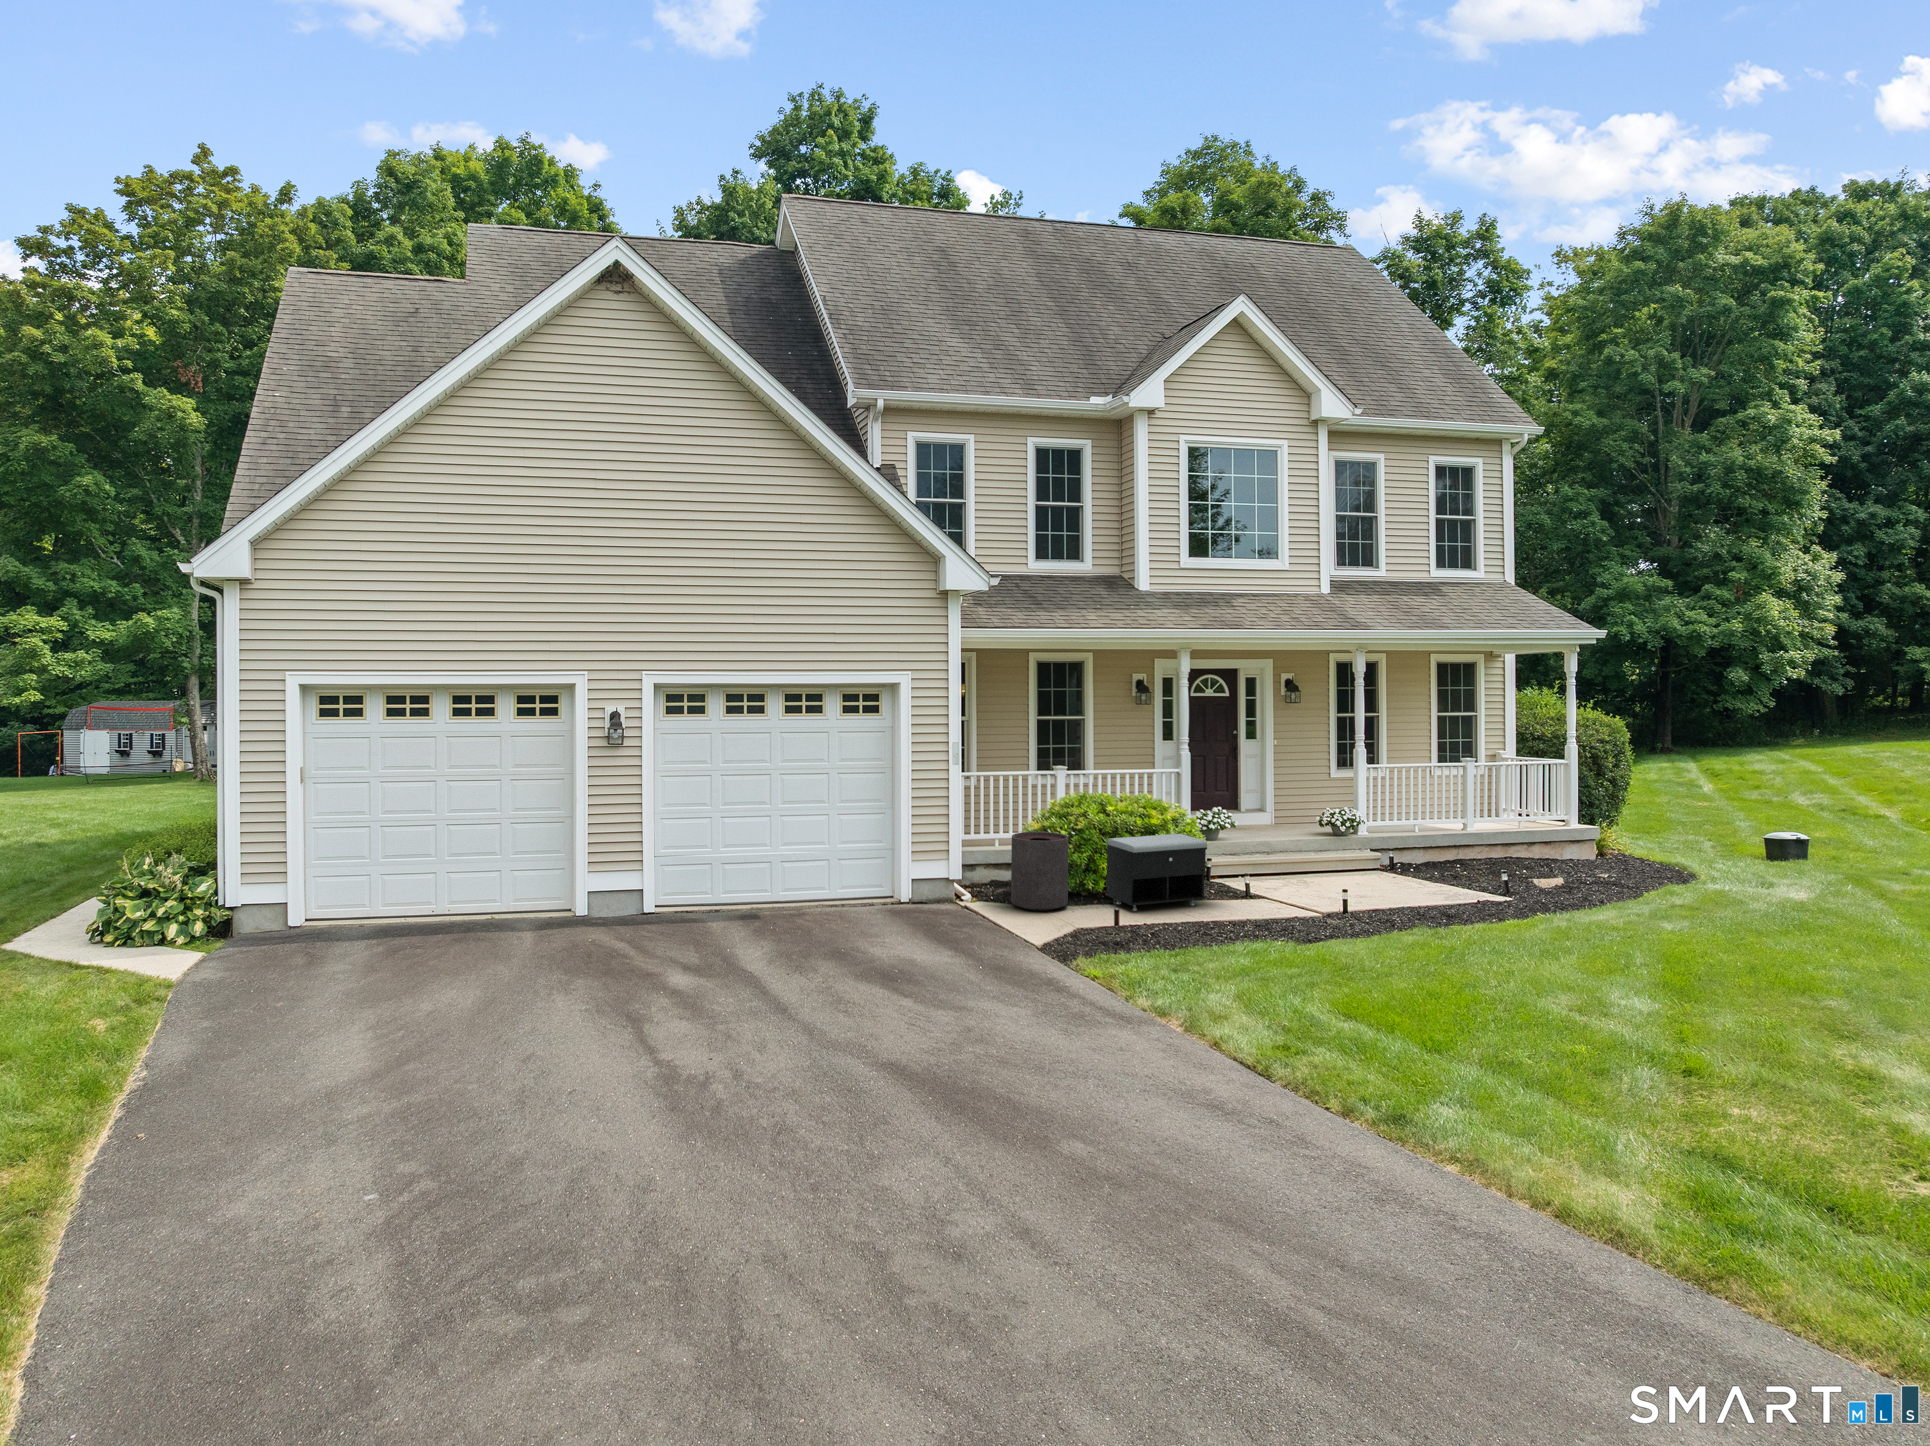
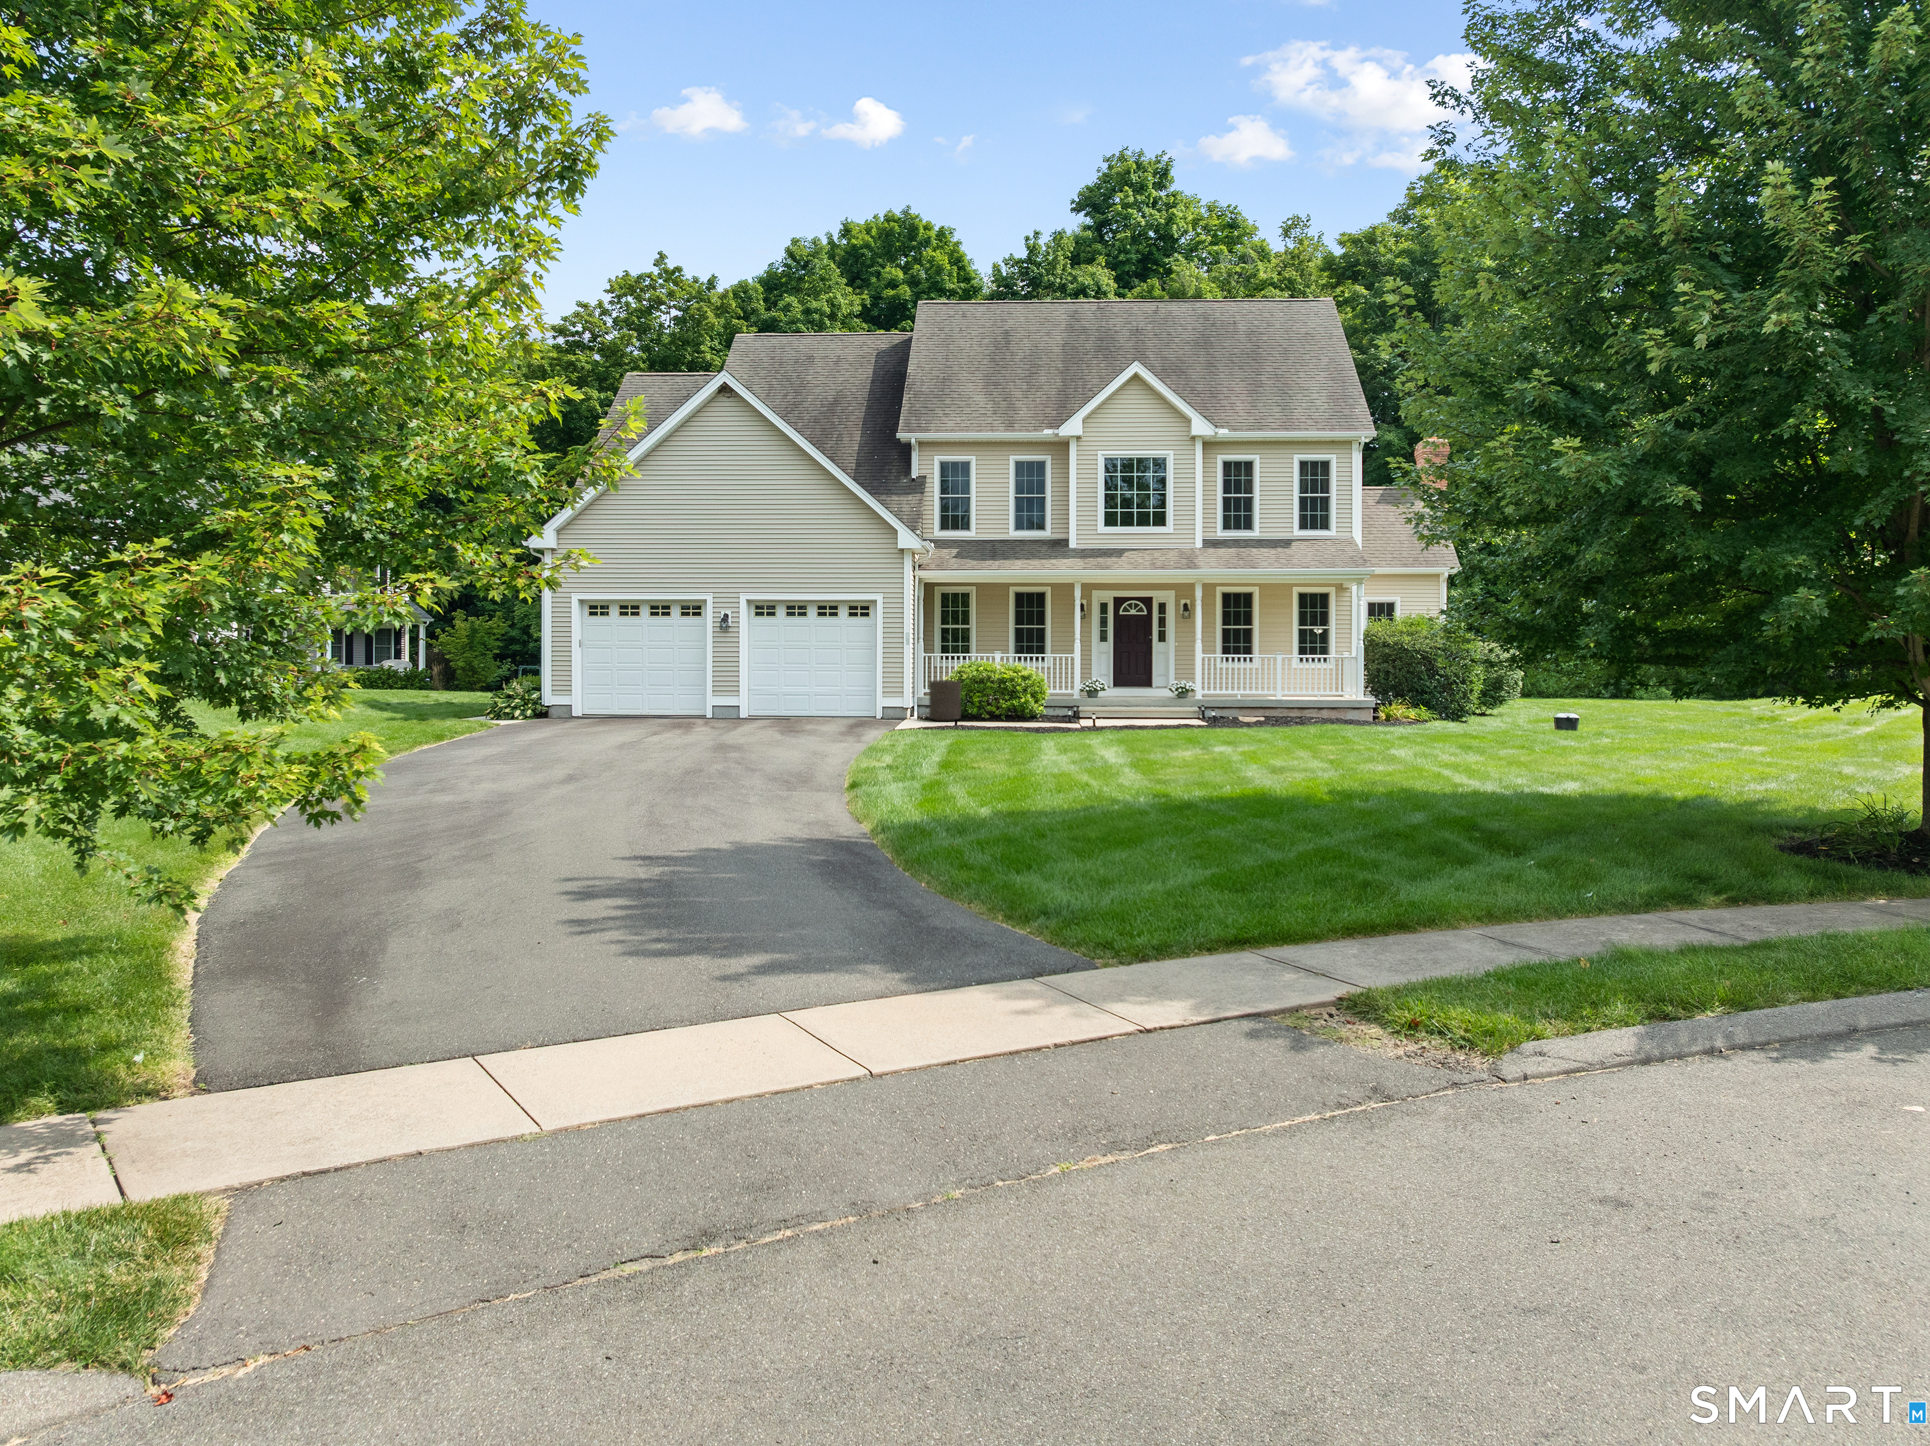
storage bench: present [1107,834,1207,911] -> none [985,683,1036,722]

